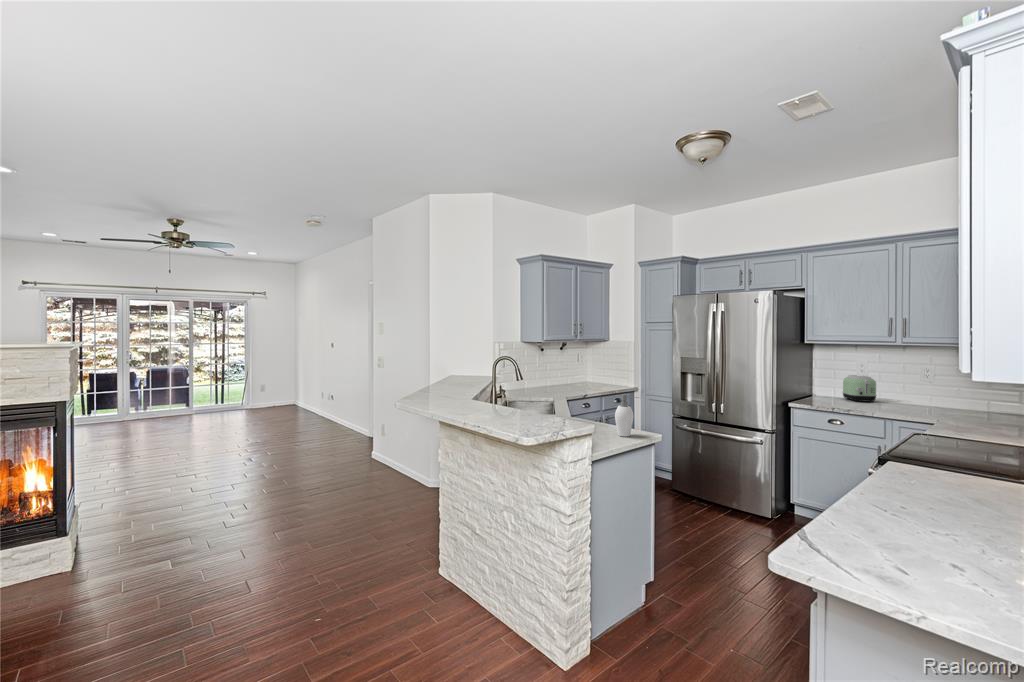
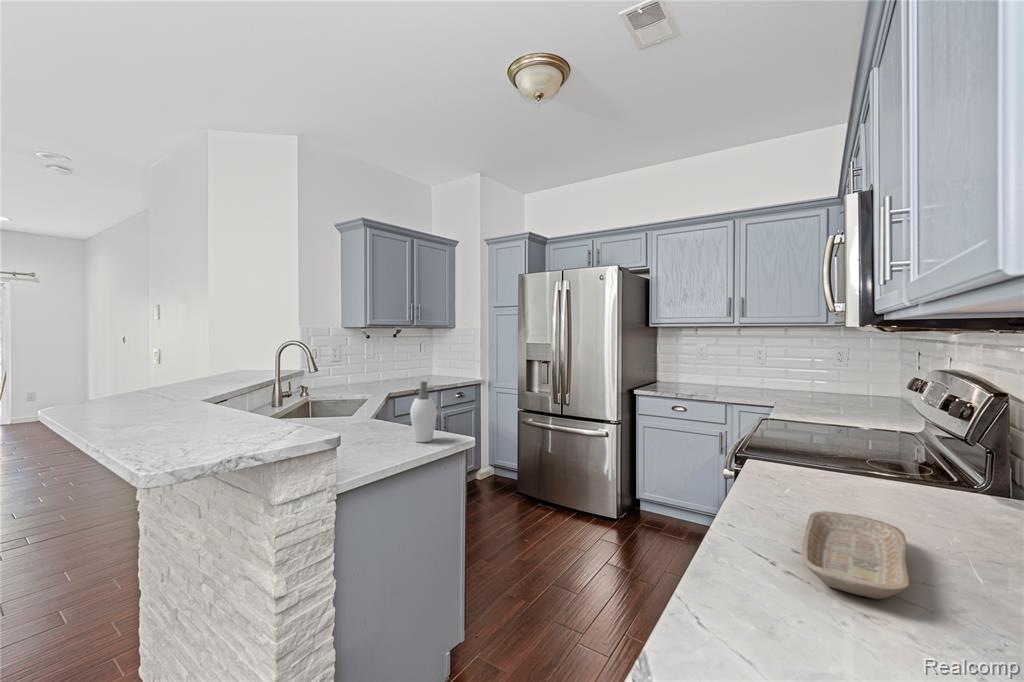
toaster: present [843,375,876,402] -> none [684,360,716,387]
tray: none [887,489,965,525] -> present [802,511,909,599]

